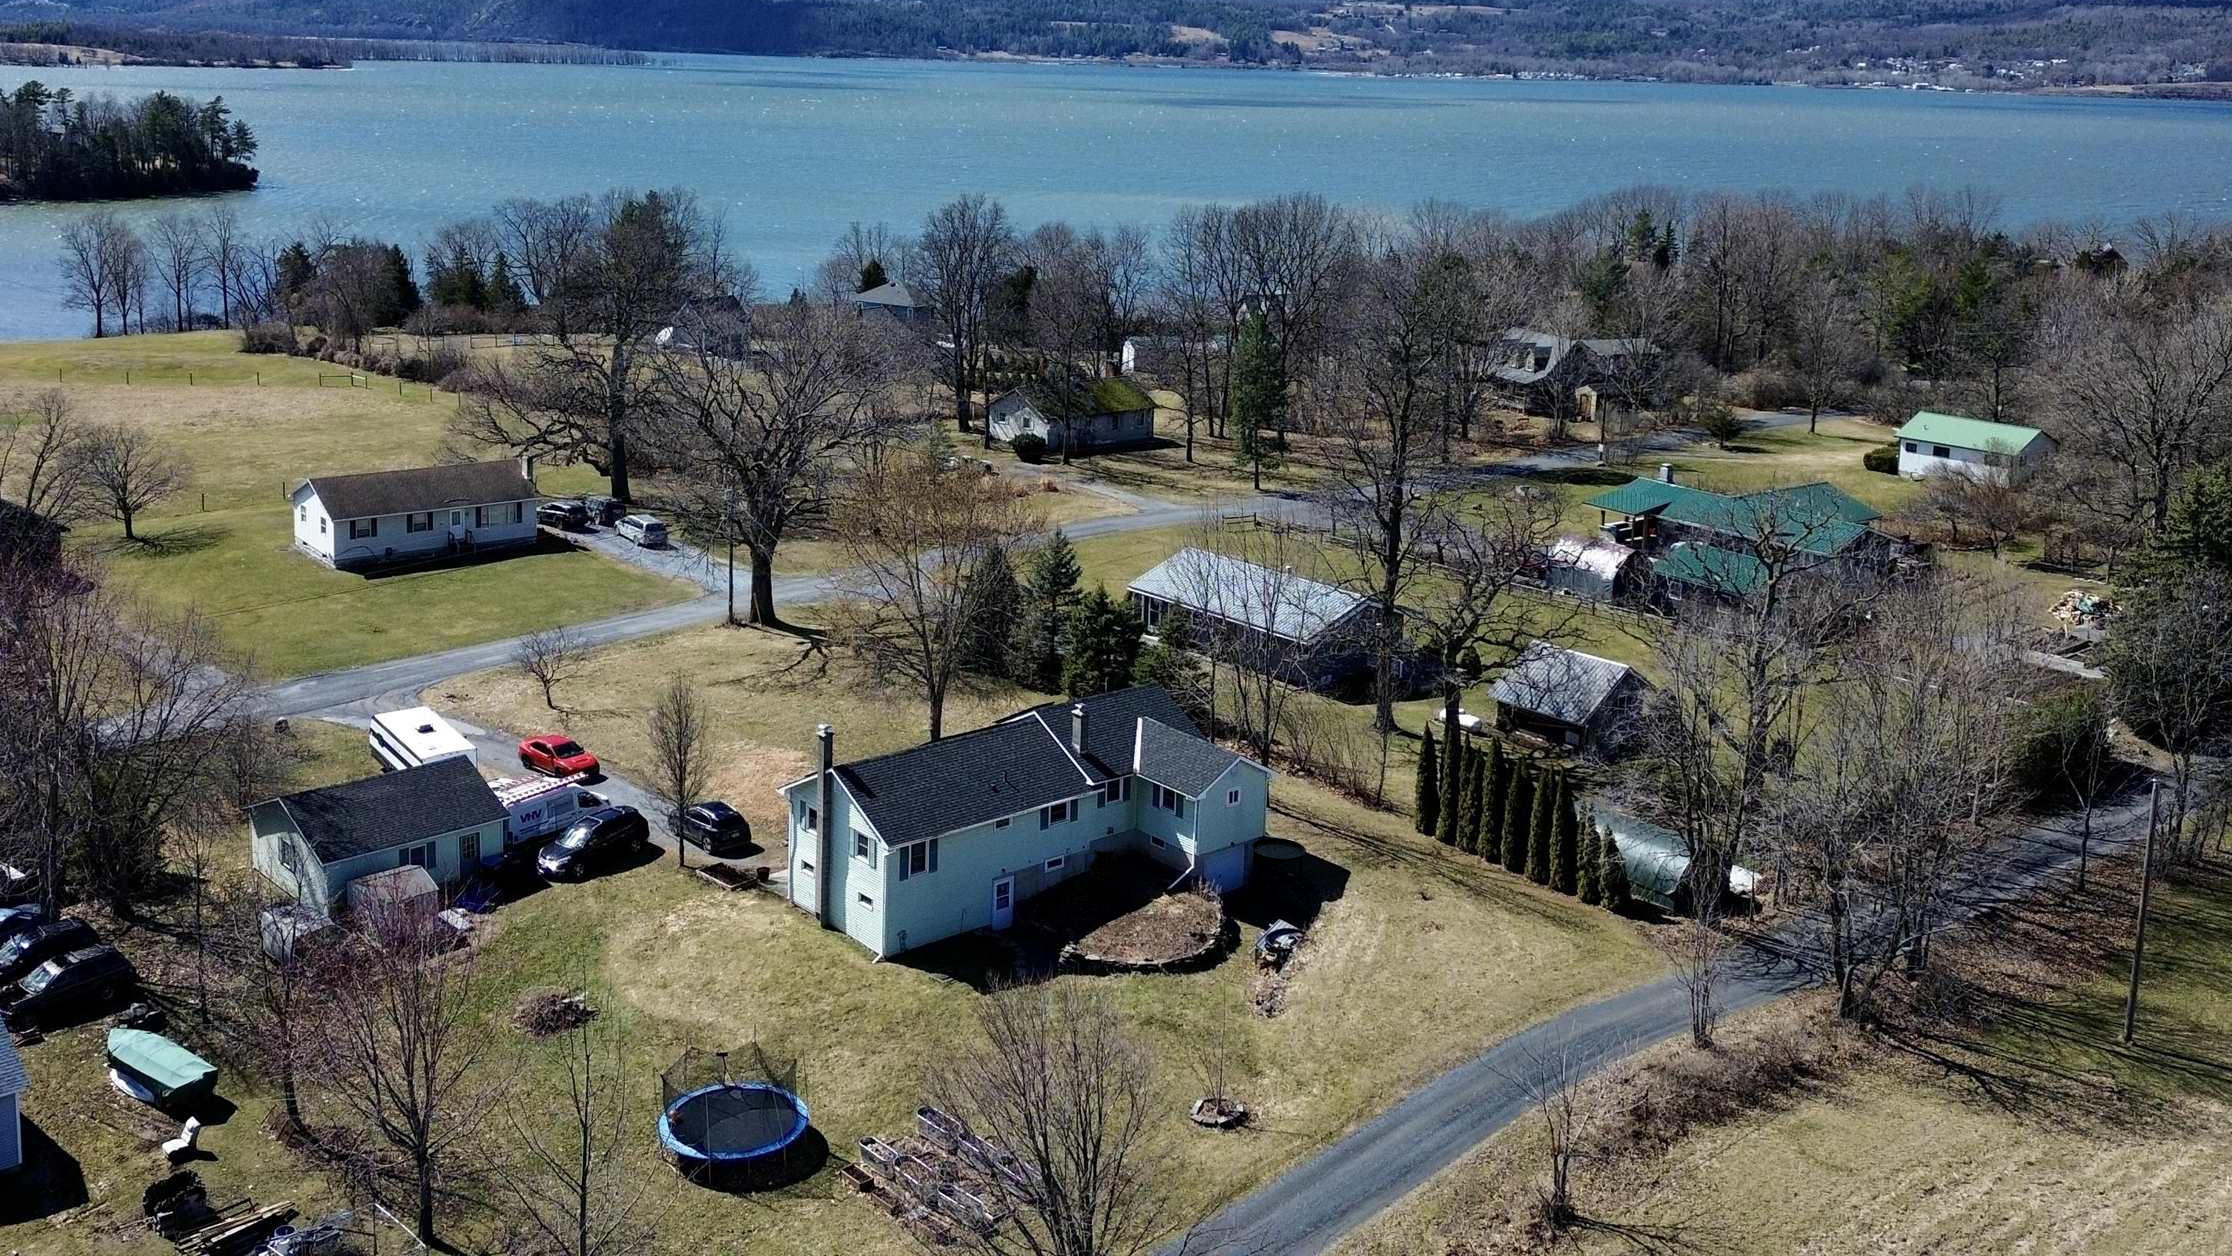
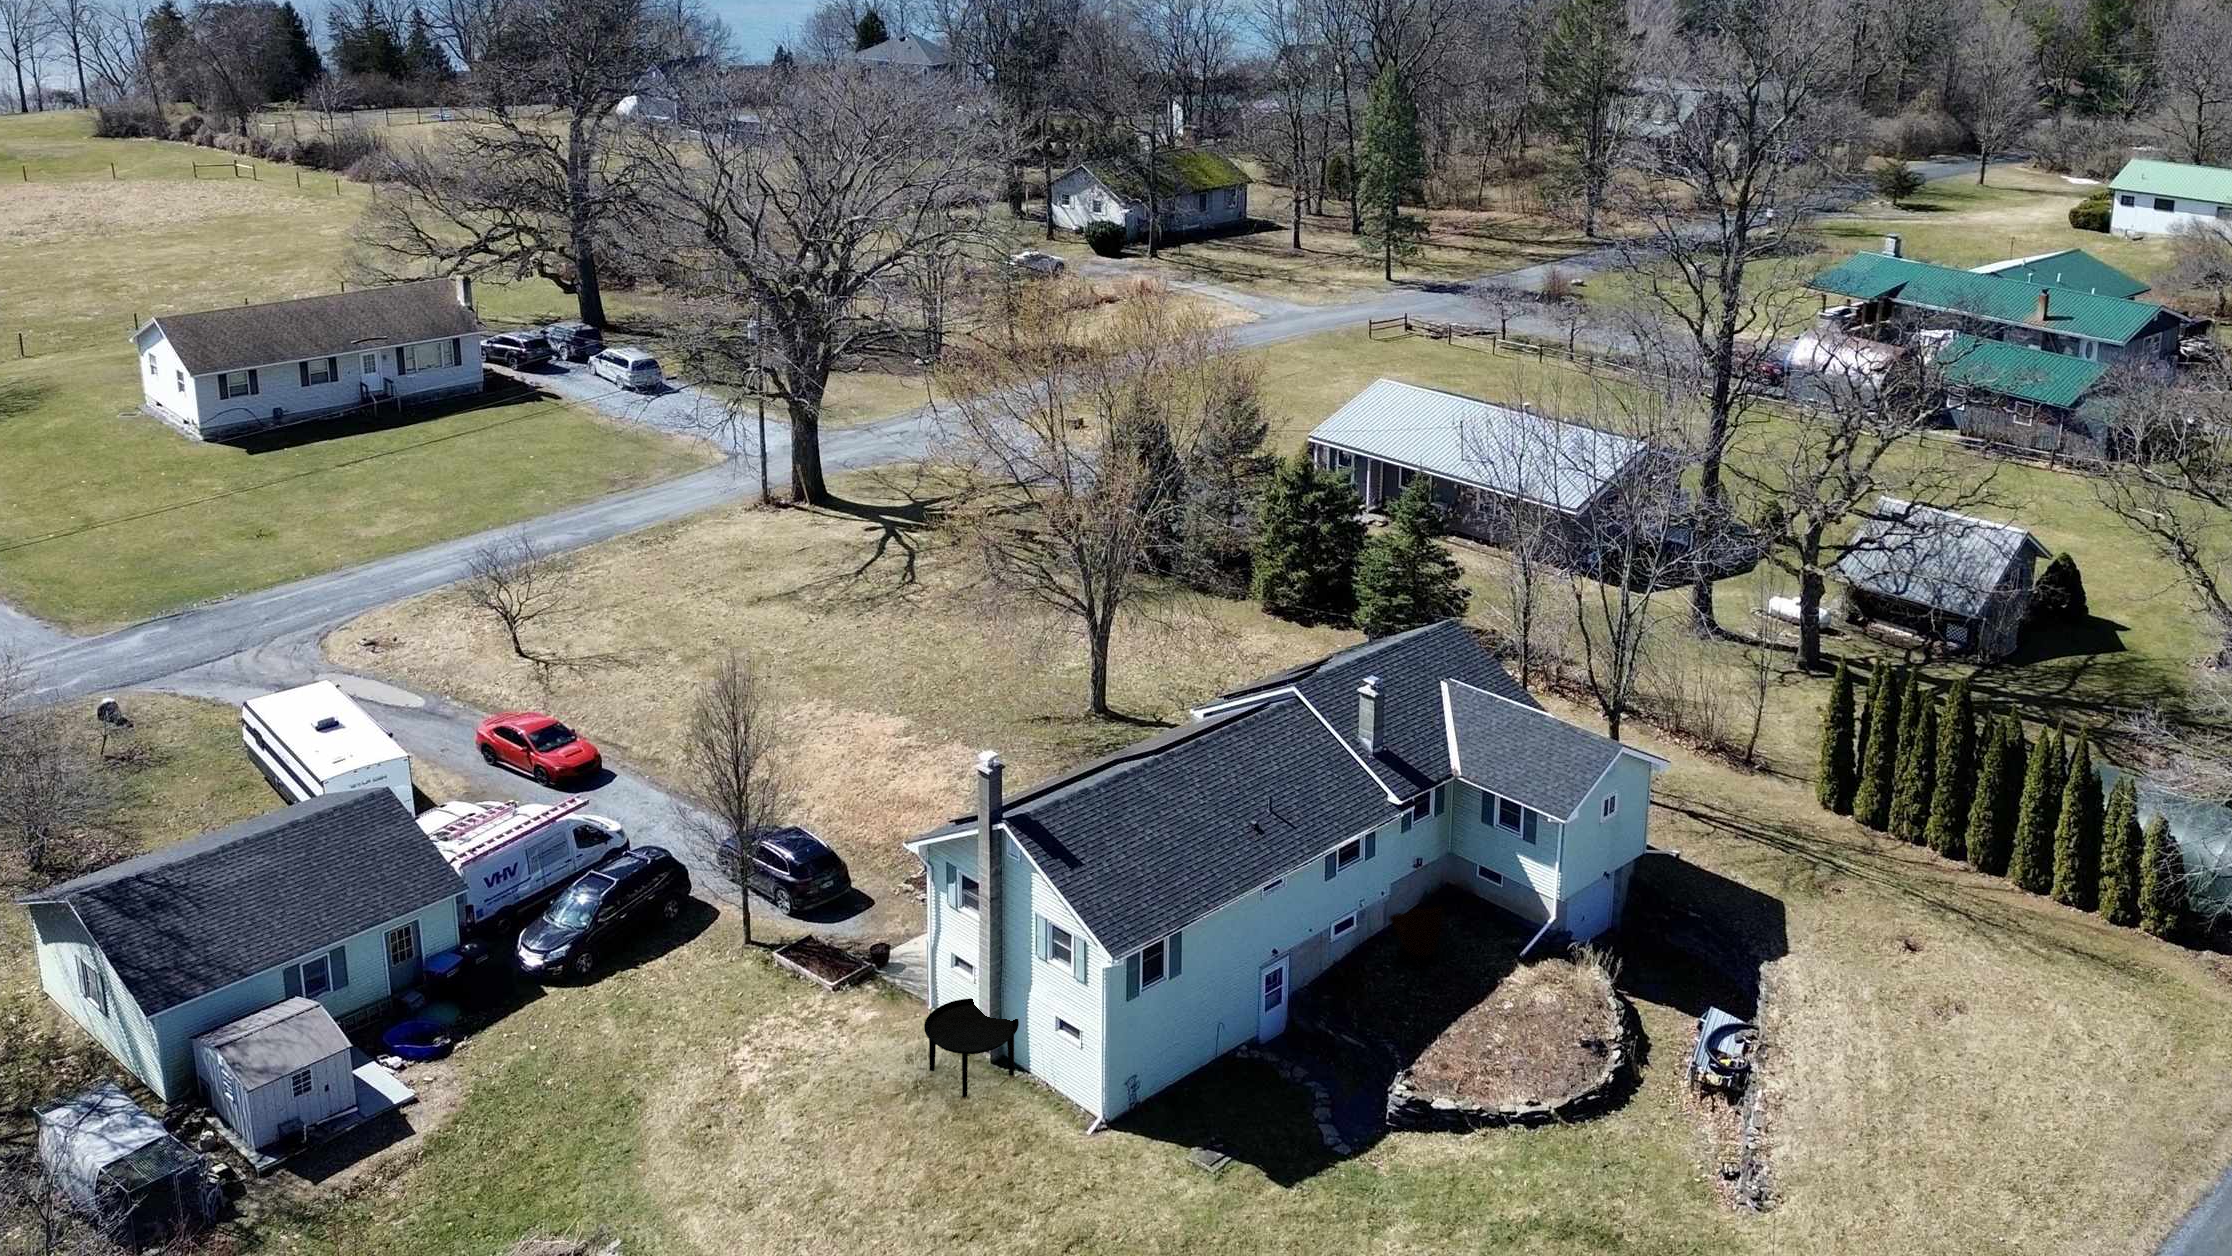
round table: present [1252,838,1306,888] -> present [924,998,1019,1097]

